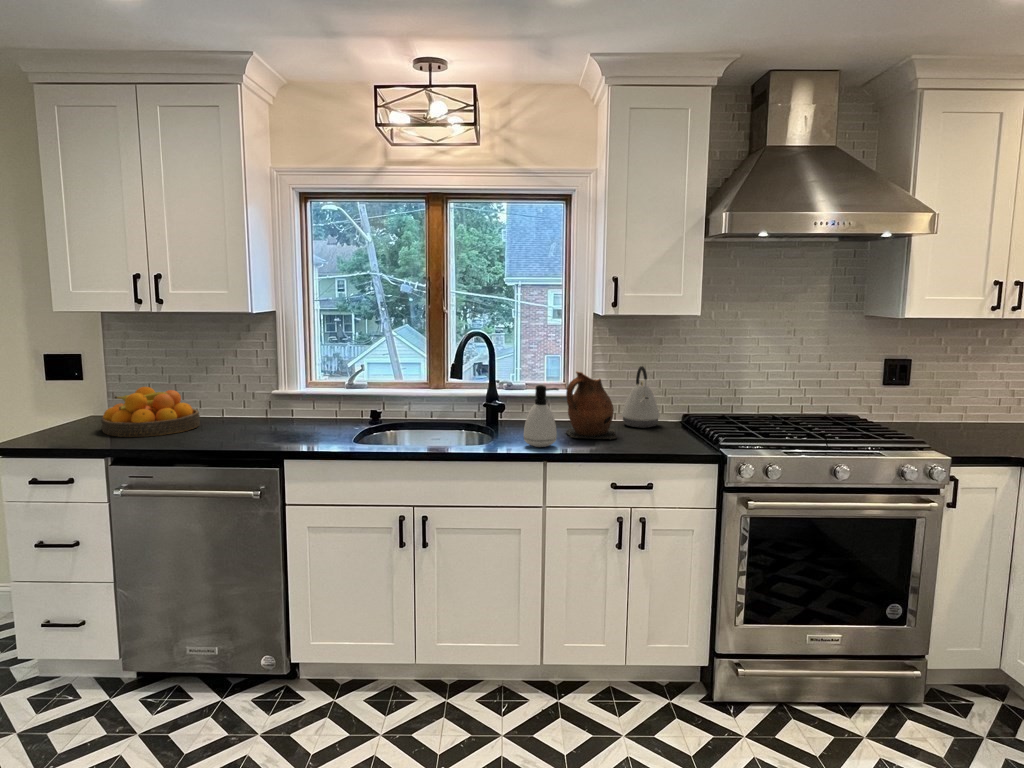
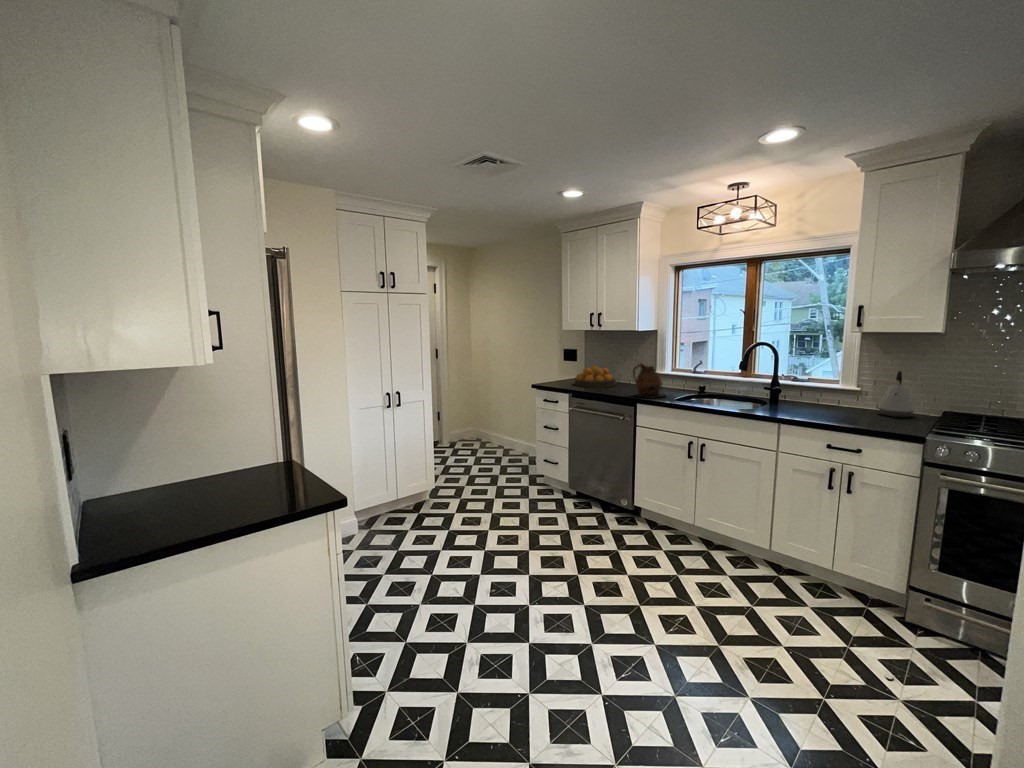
ceramic pitcher: present [566,372,616,440] -> present [633,362,665,398]
soap dispenser: present [524,385,559,447] -> none [770,376,796,415]

